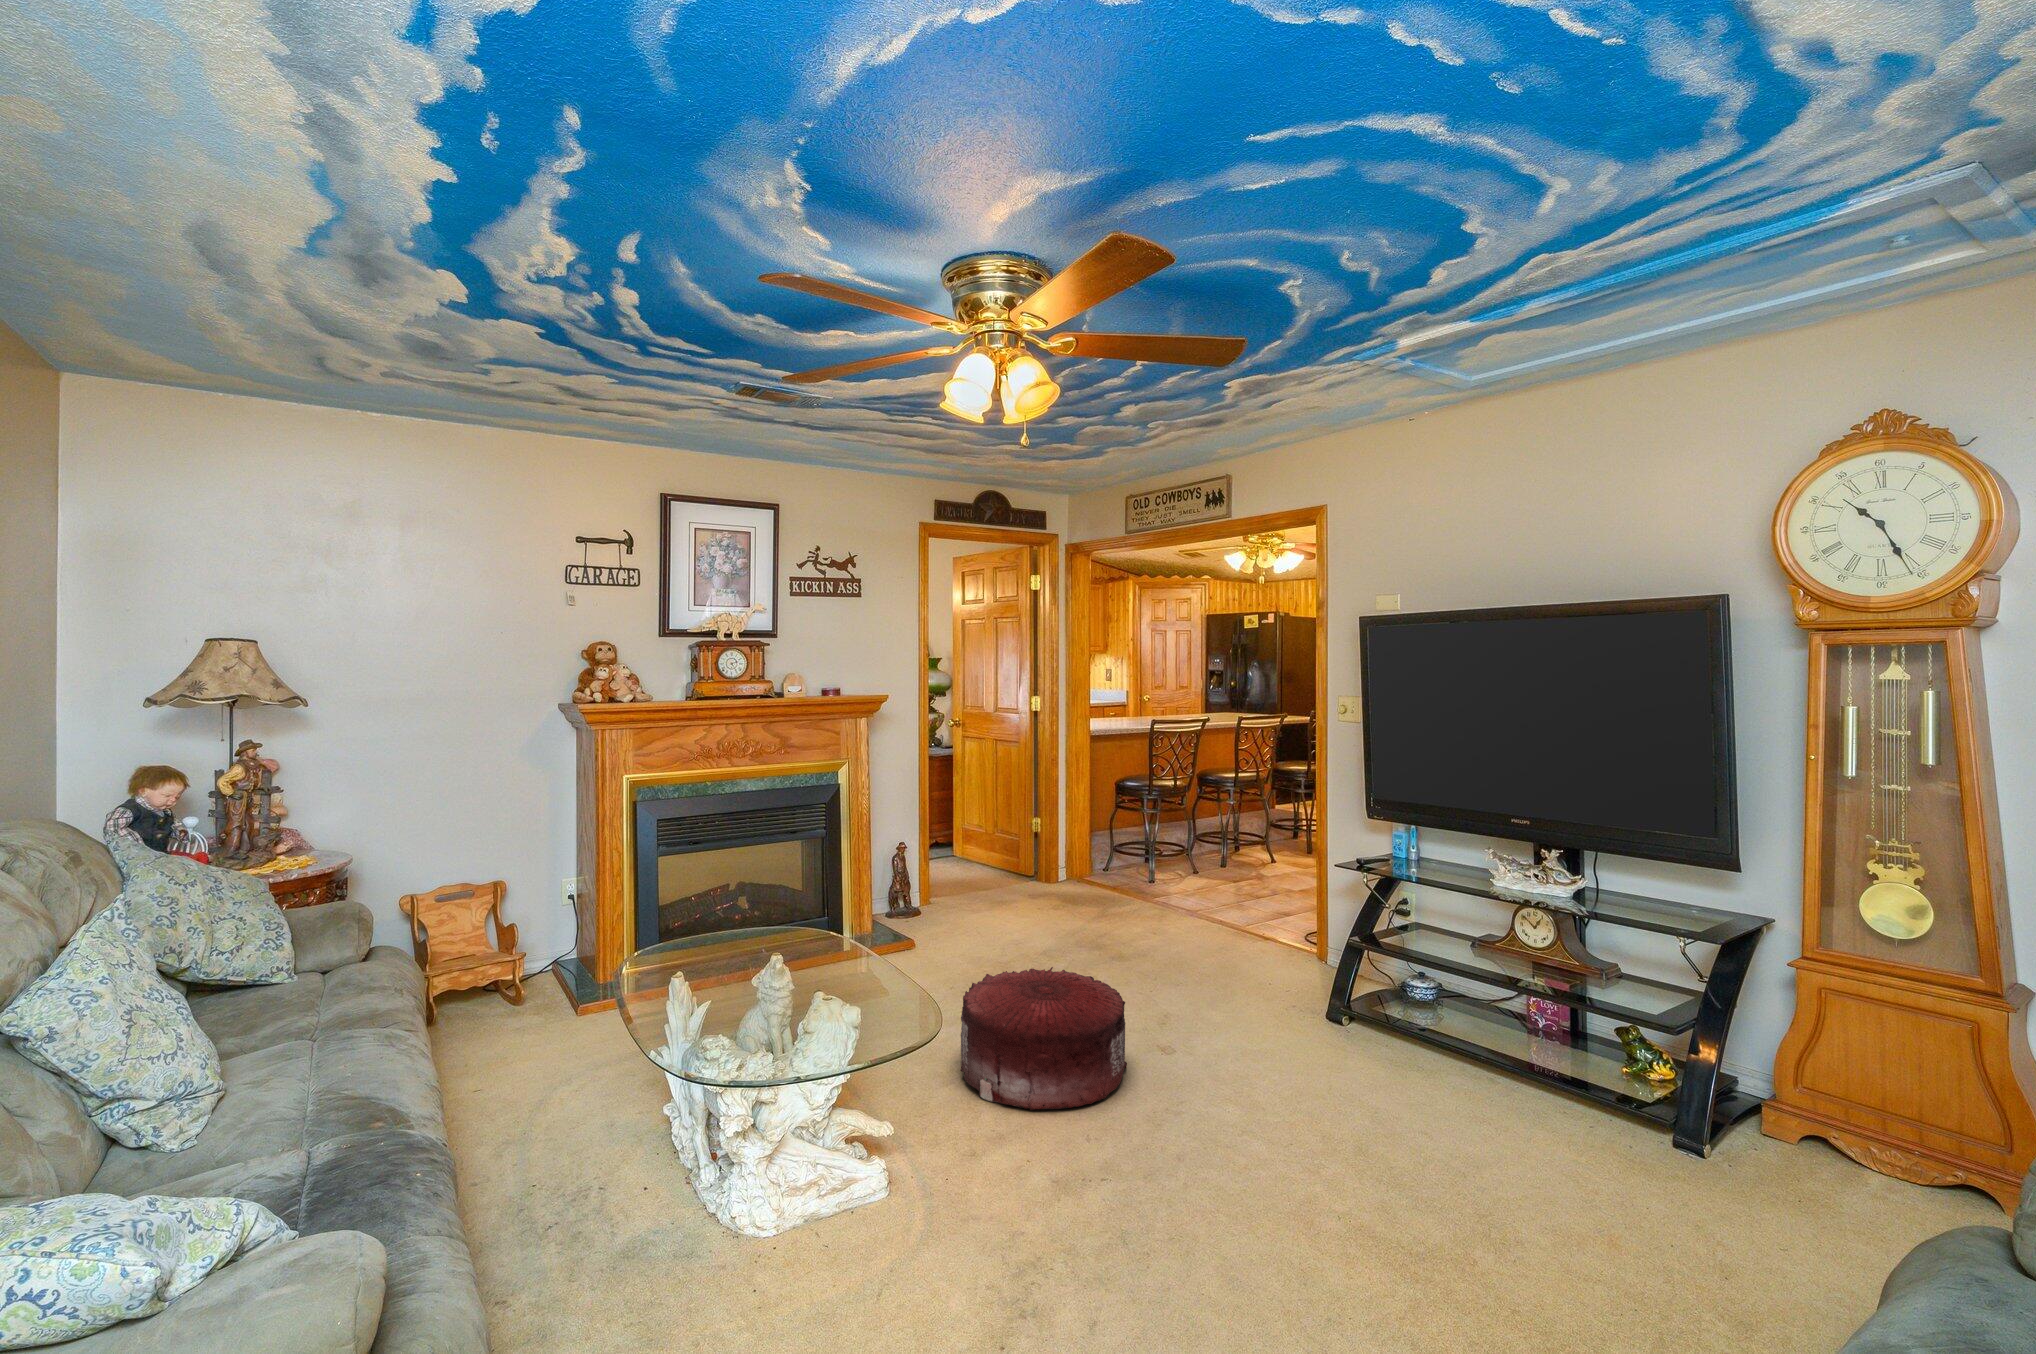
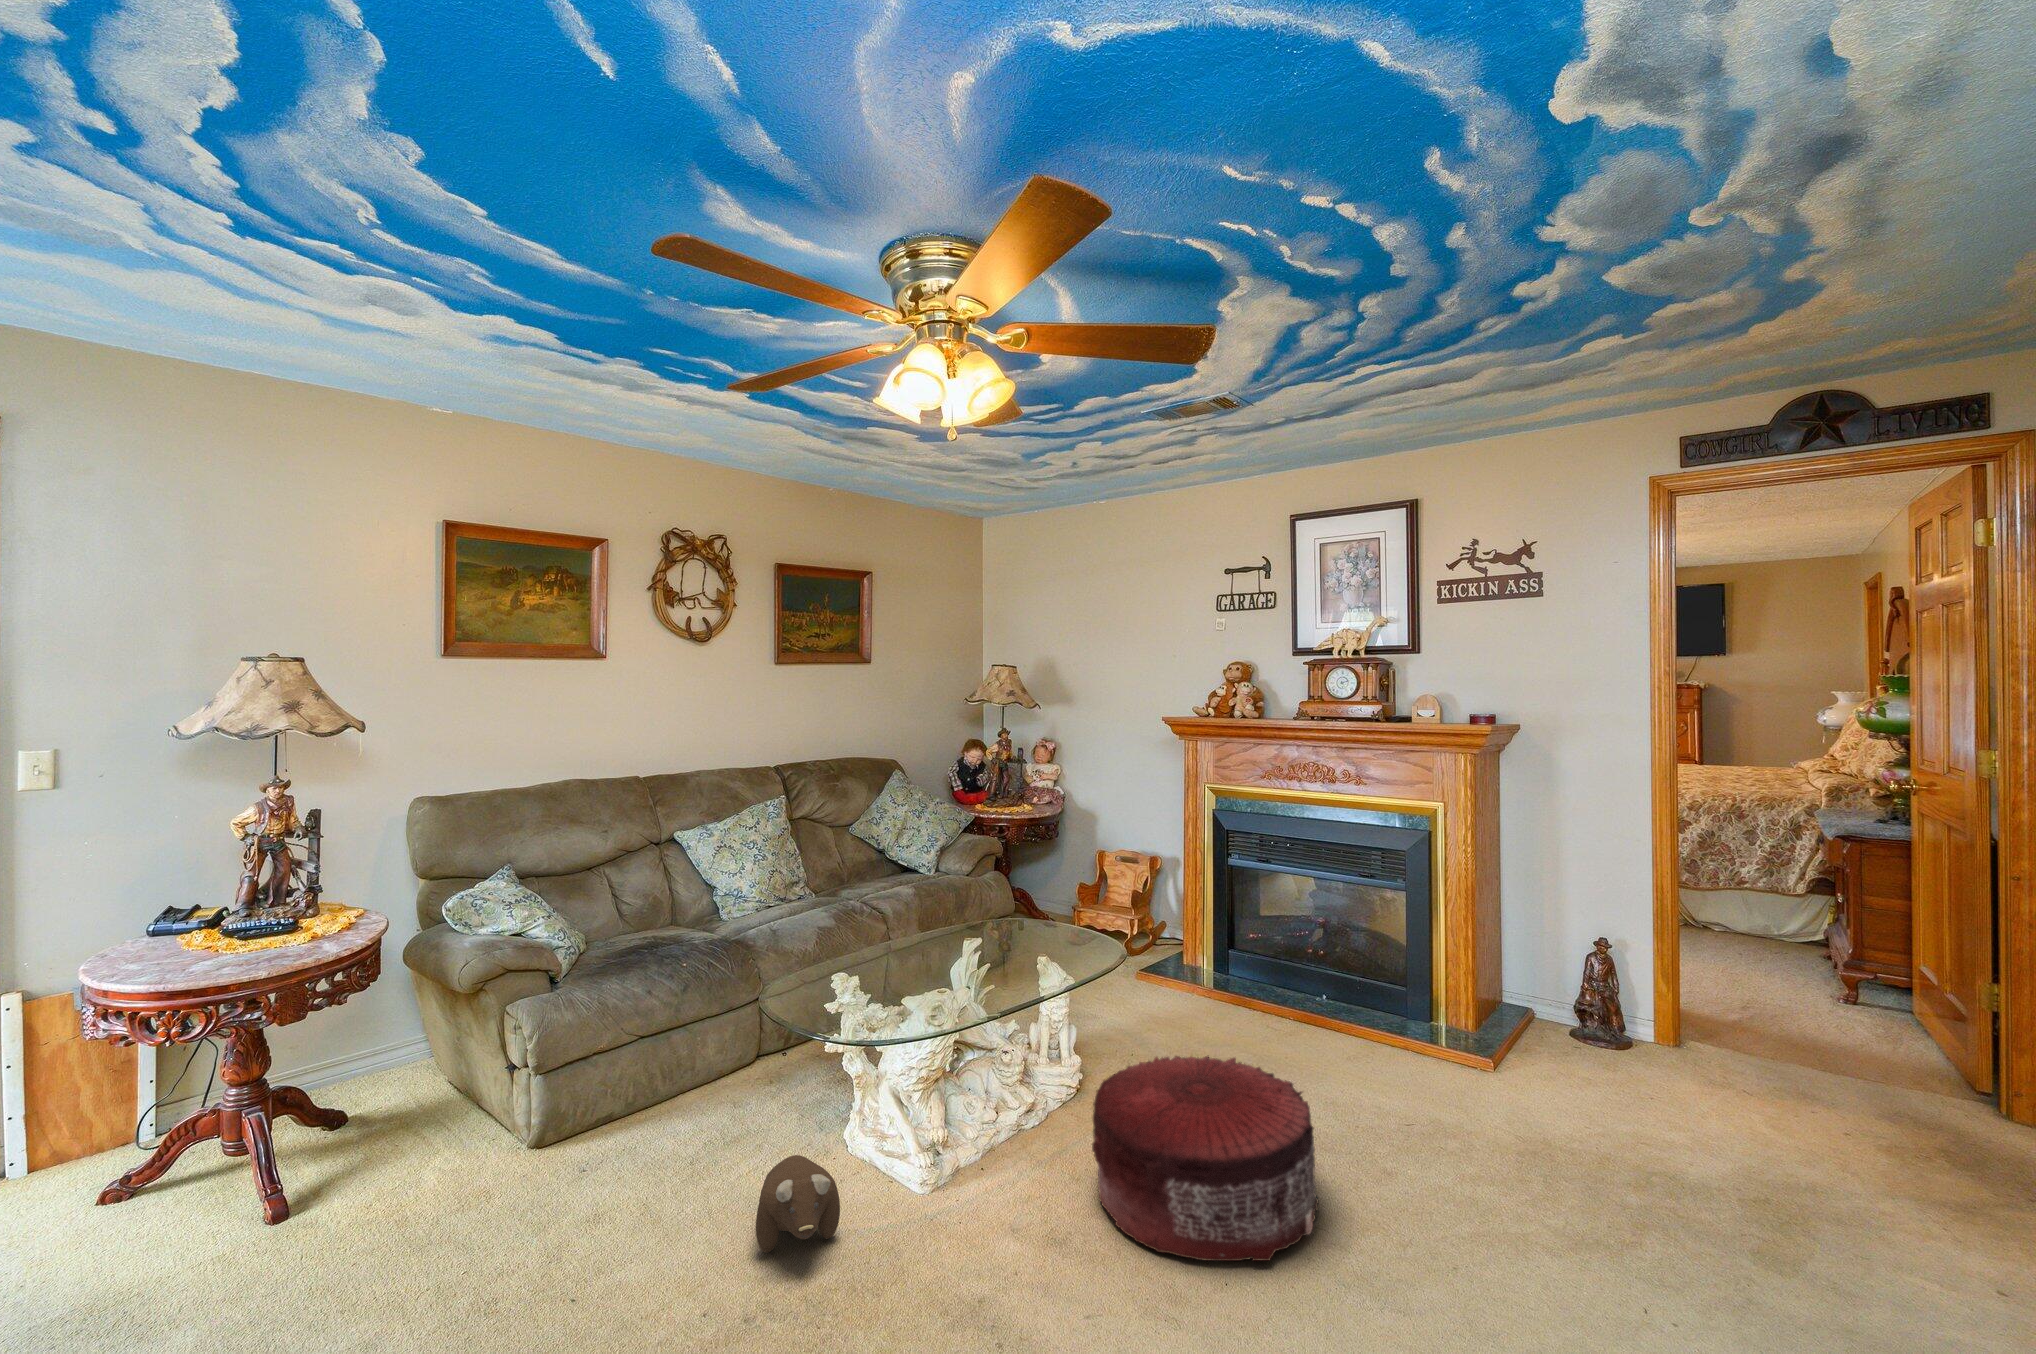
plush toy: none [974,1173,1104,1293] -> present [756,1155,840,1253]

